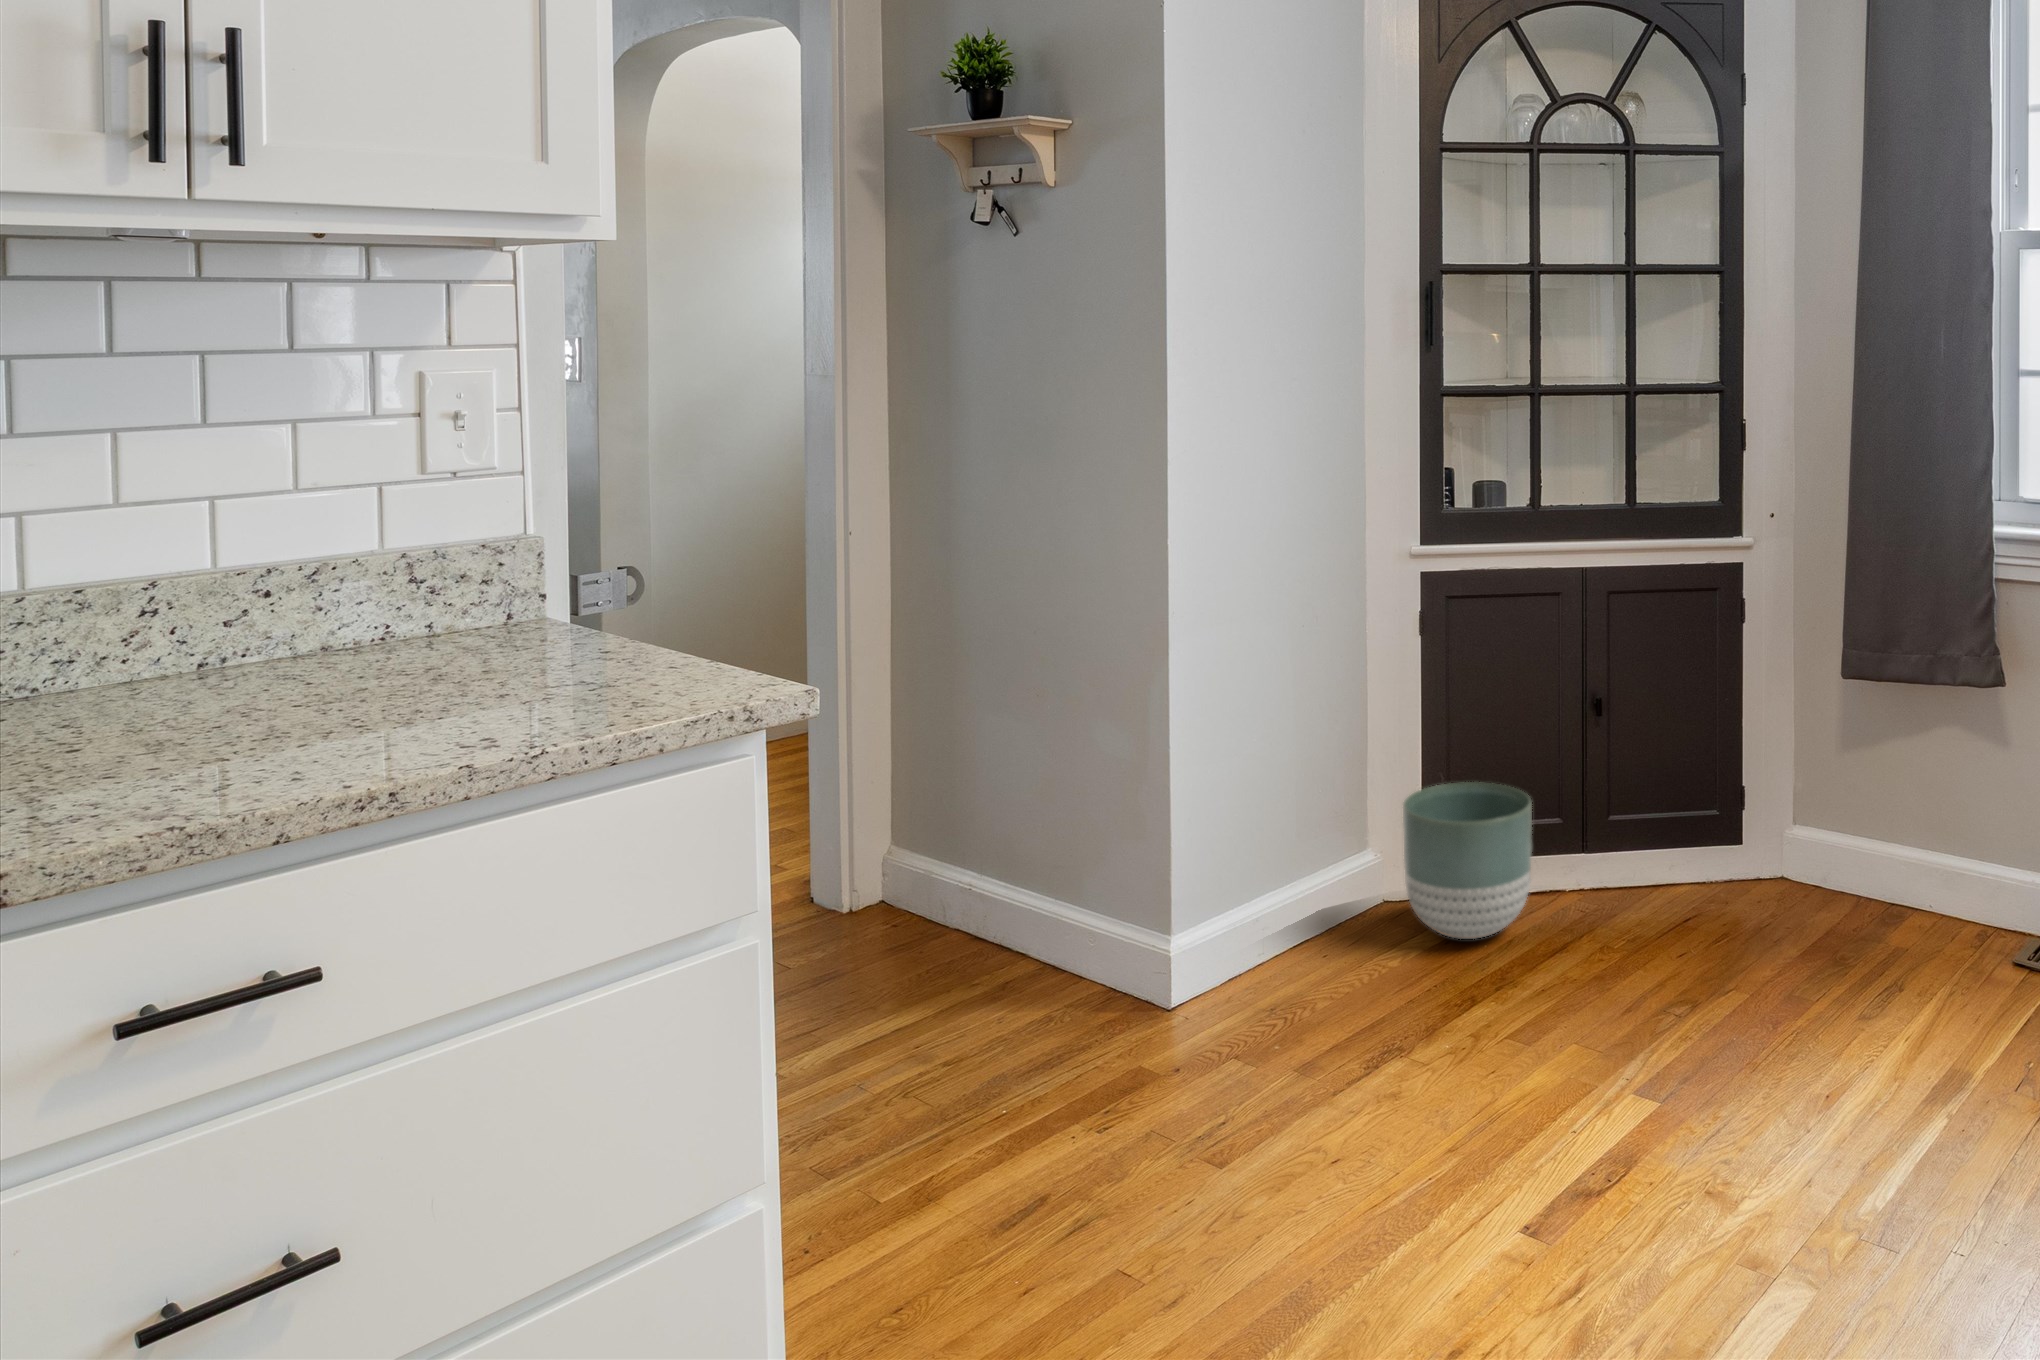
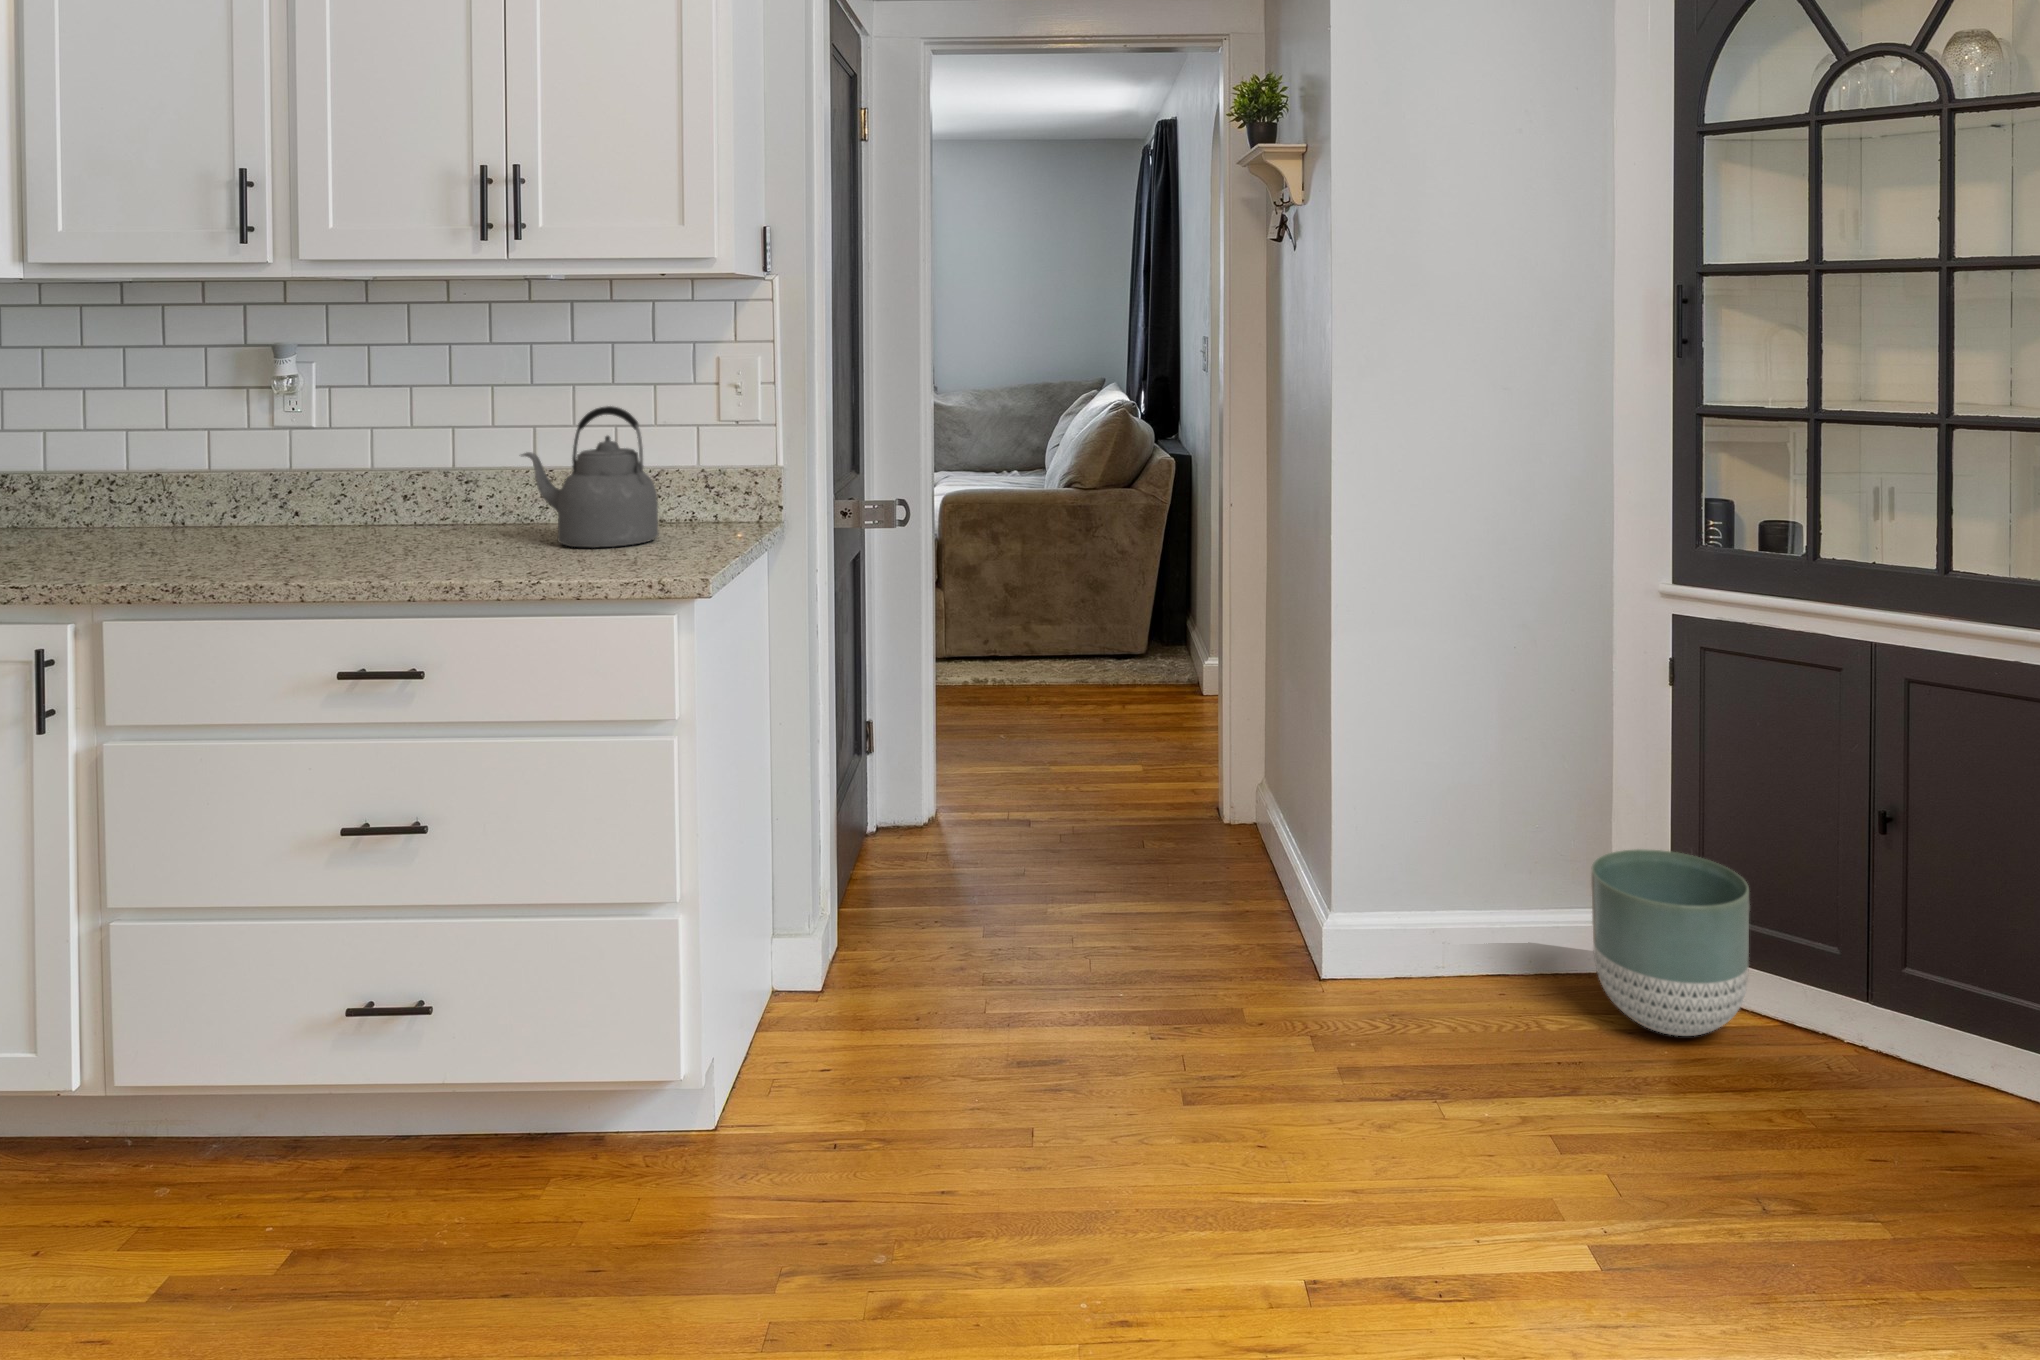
kettle: none [211,447,523,698] -> present [521,406,659,548]

